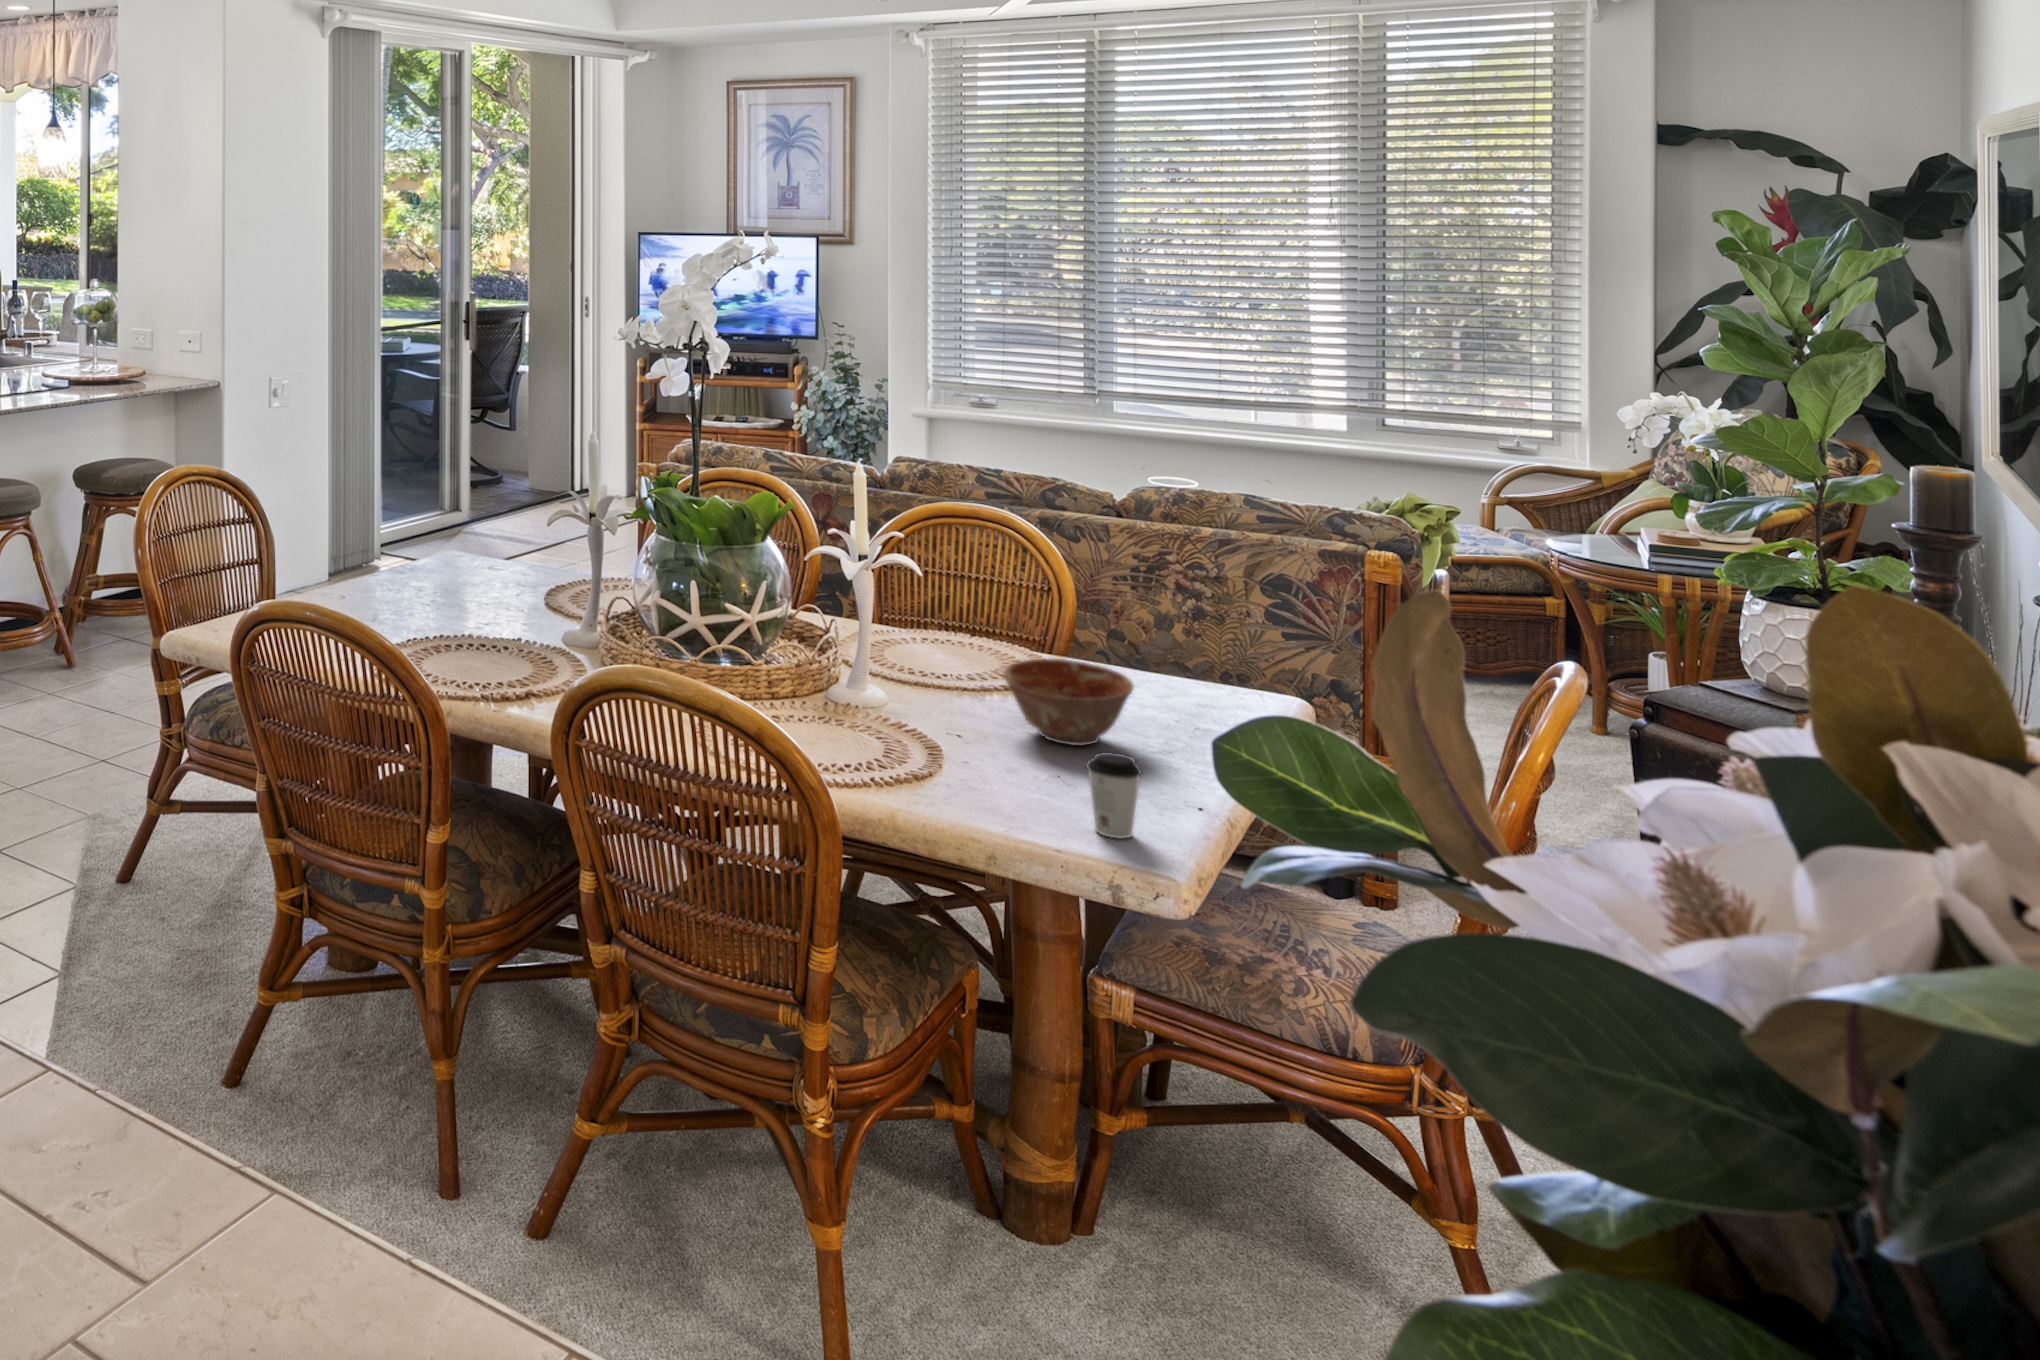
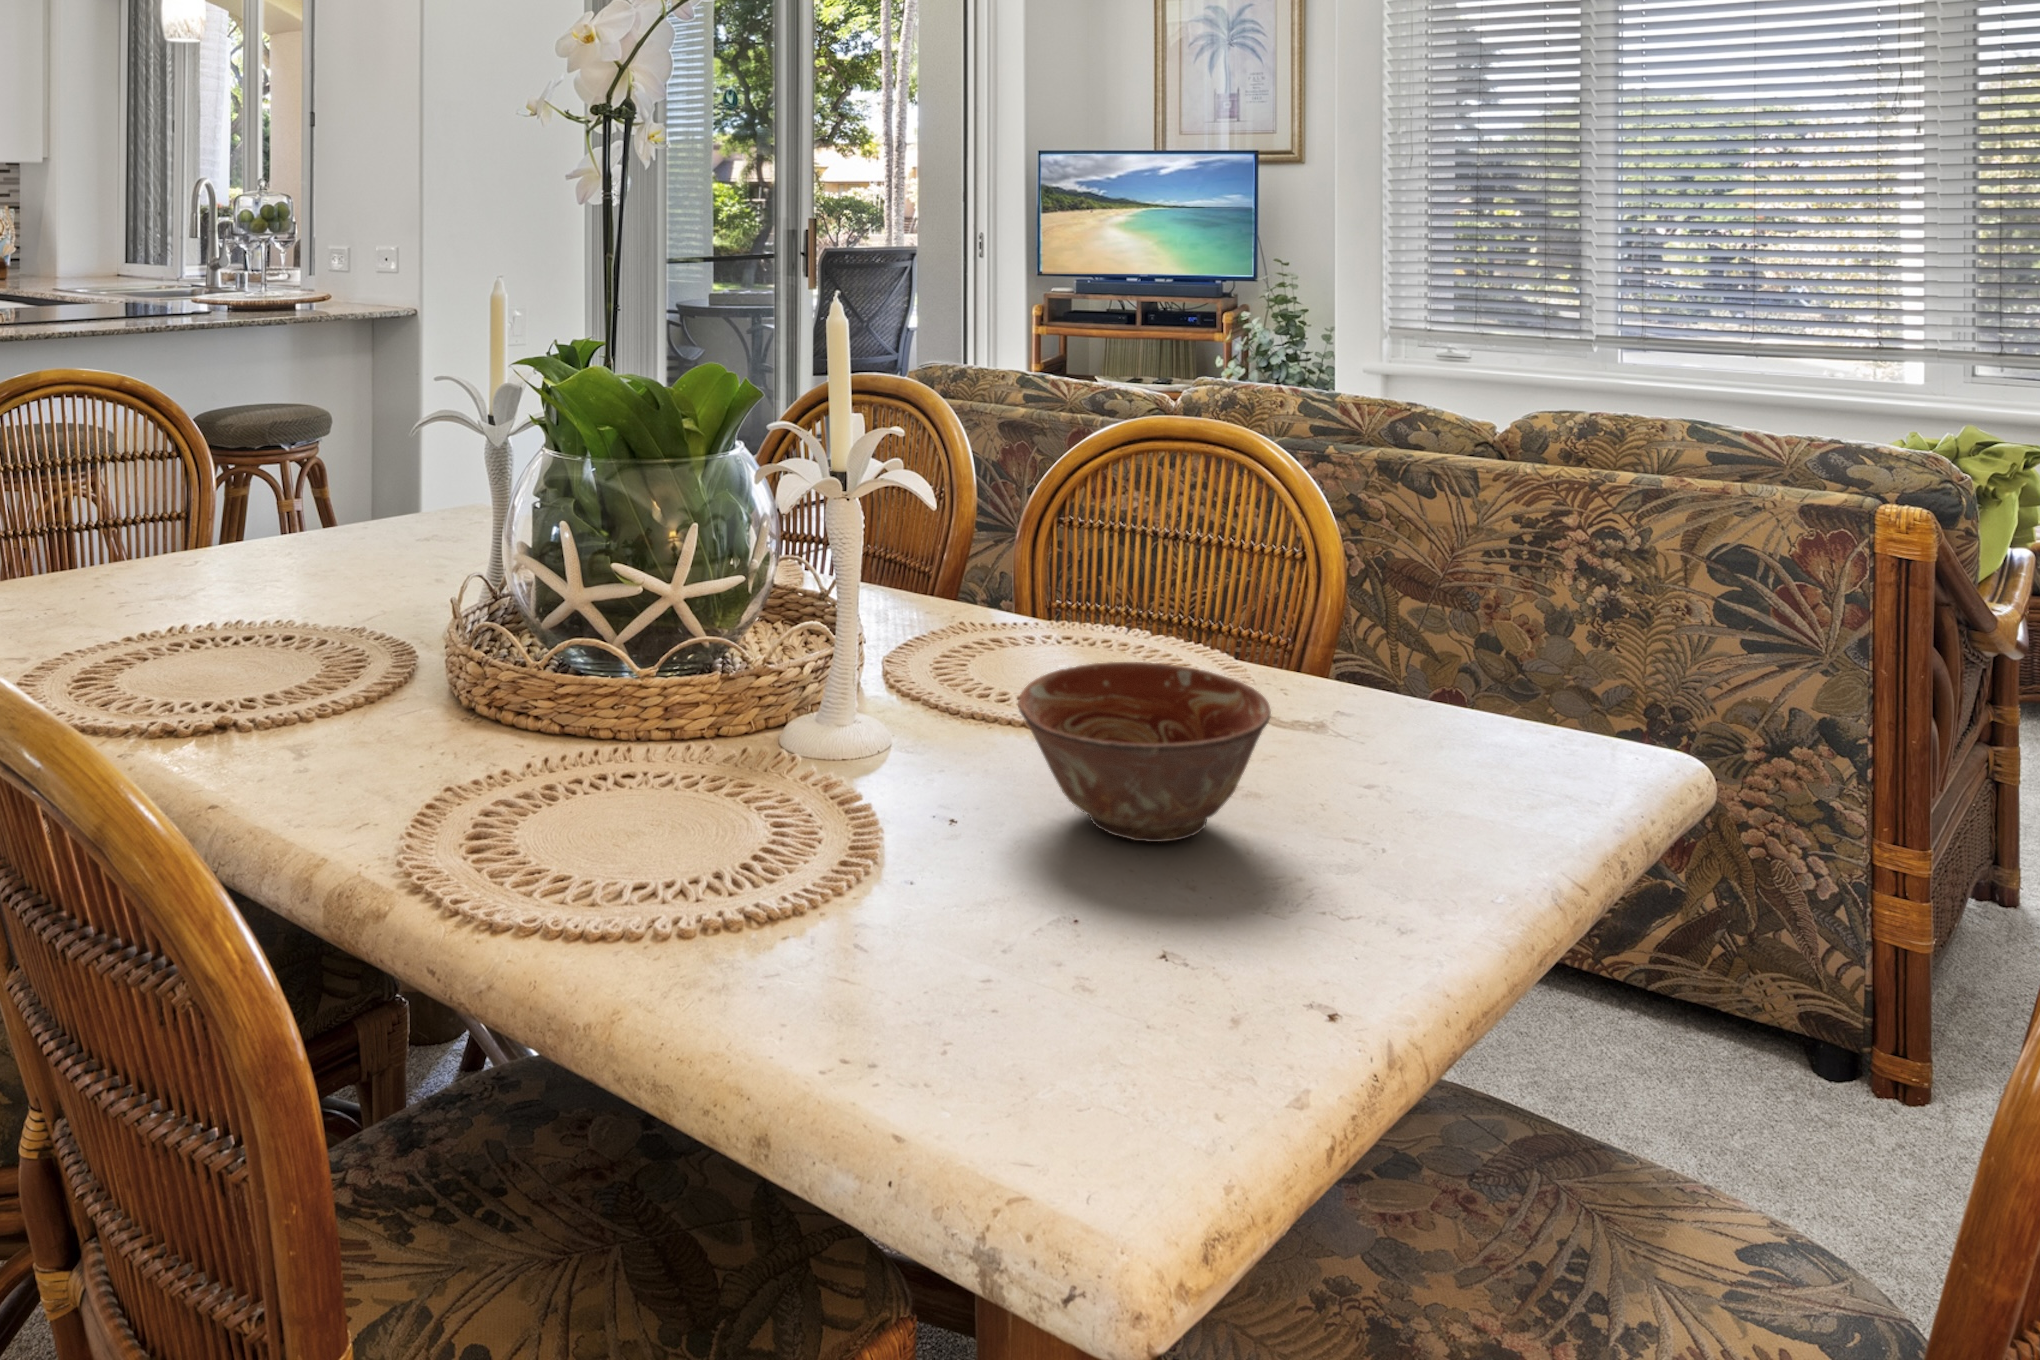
coffee cup: present [1086,752,1141,839] -> none [988,877,1115,1096]

